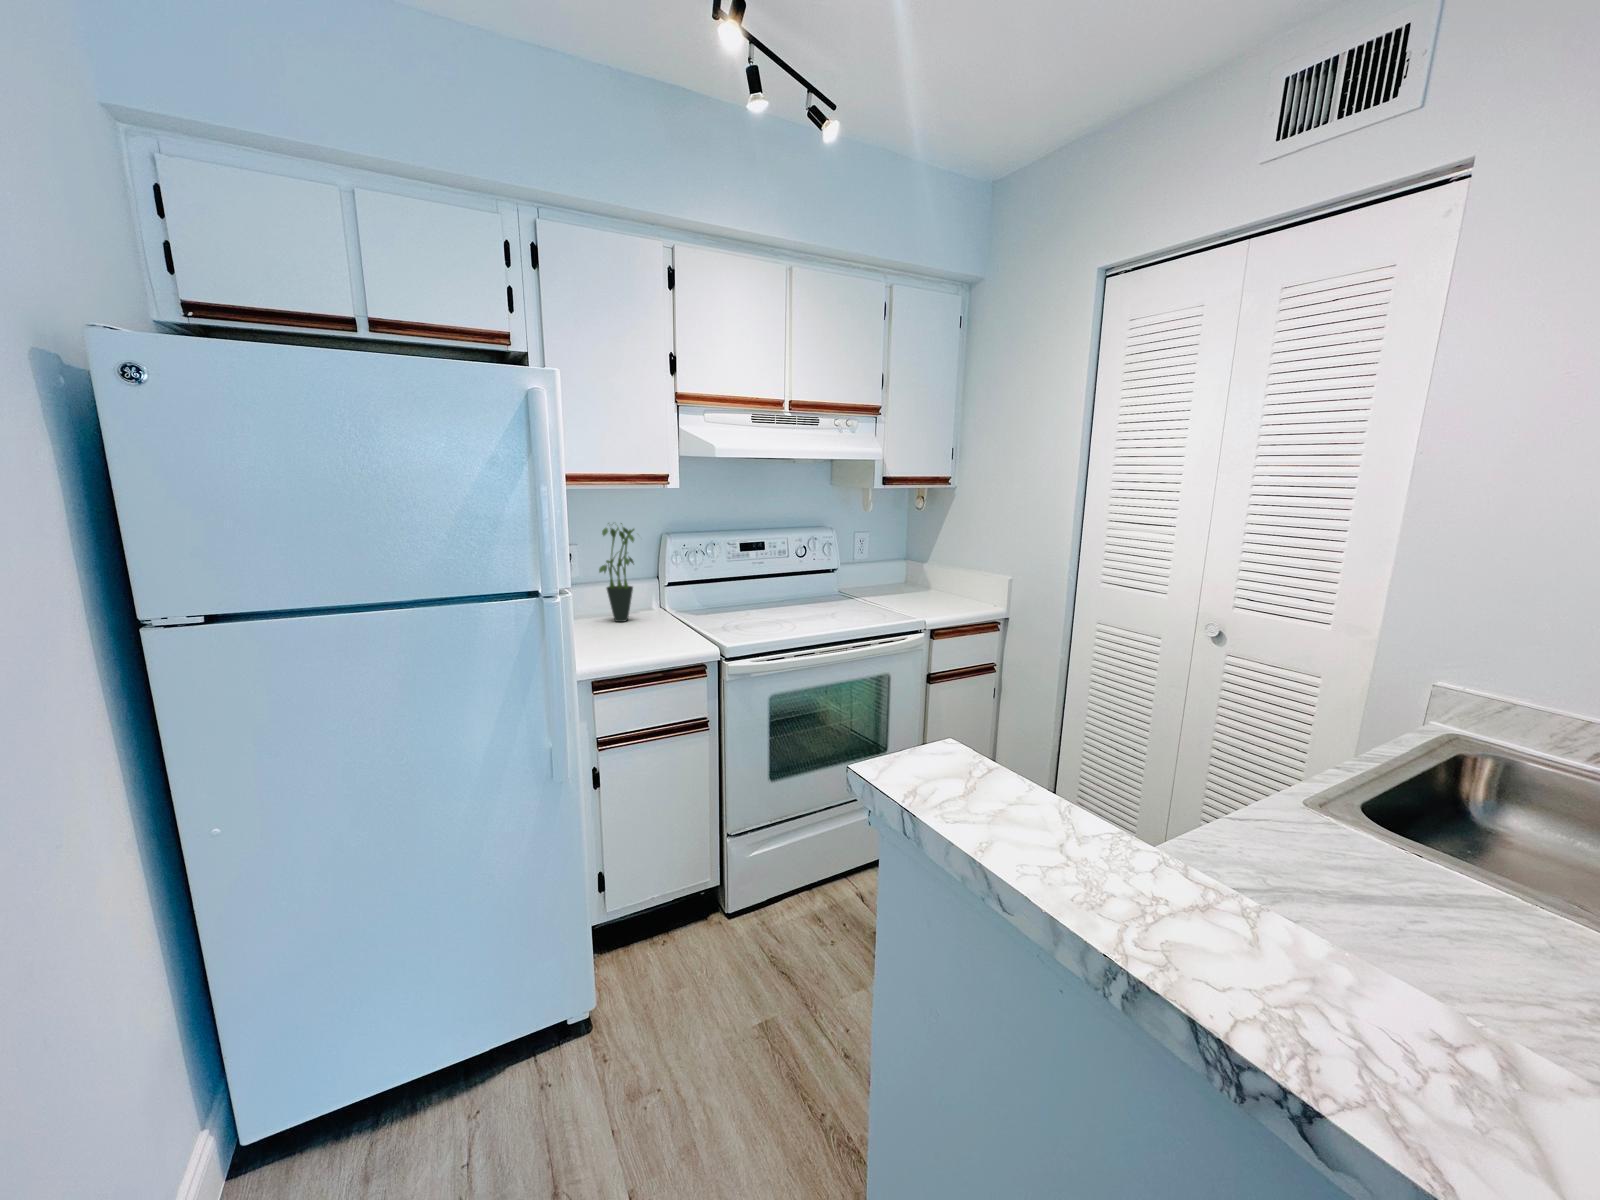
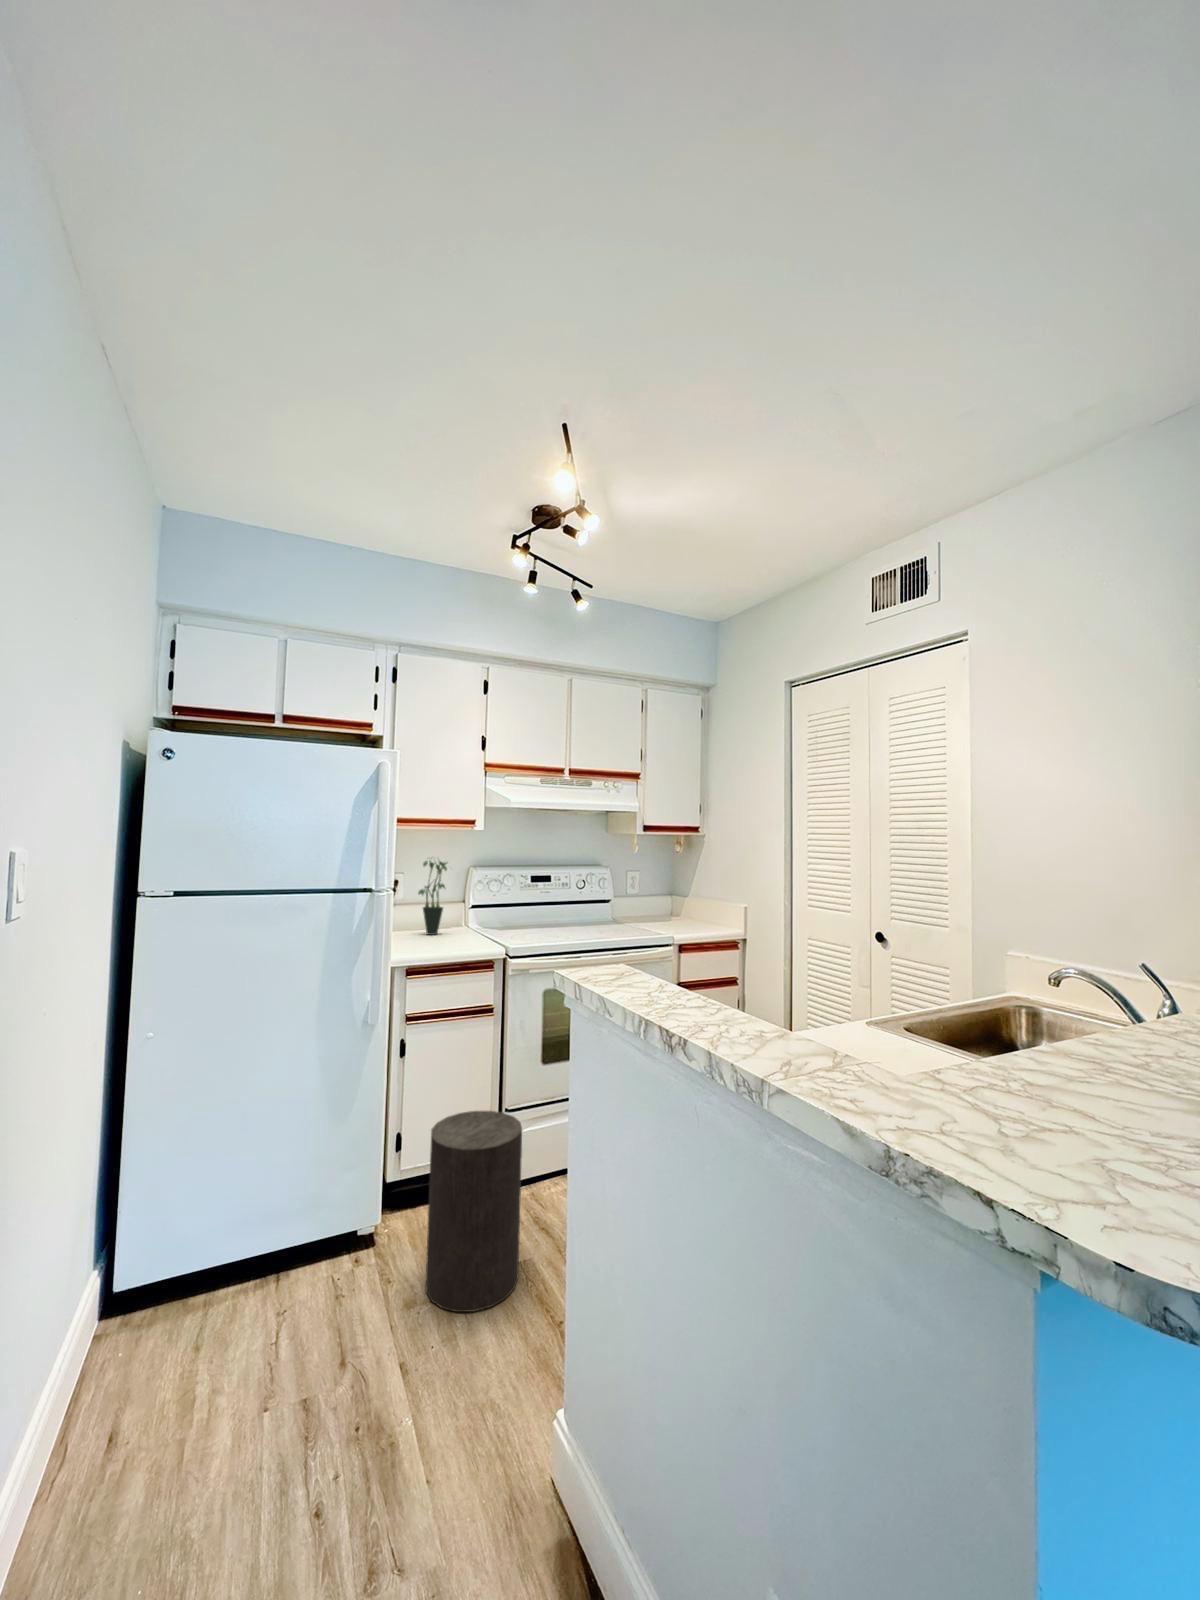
stool: none [642,863,761,1109] -> present [425,1111,522,1312]

